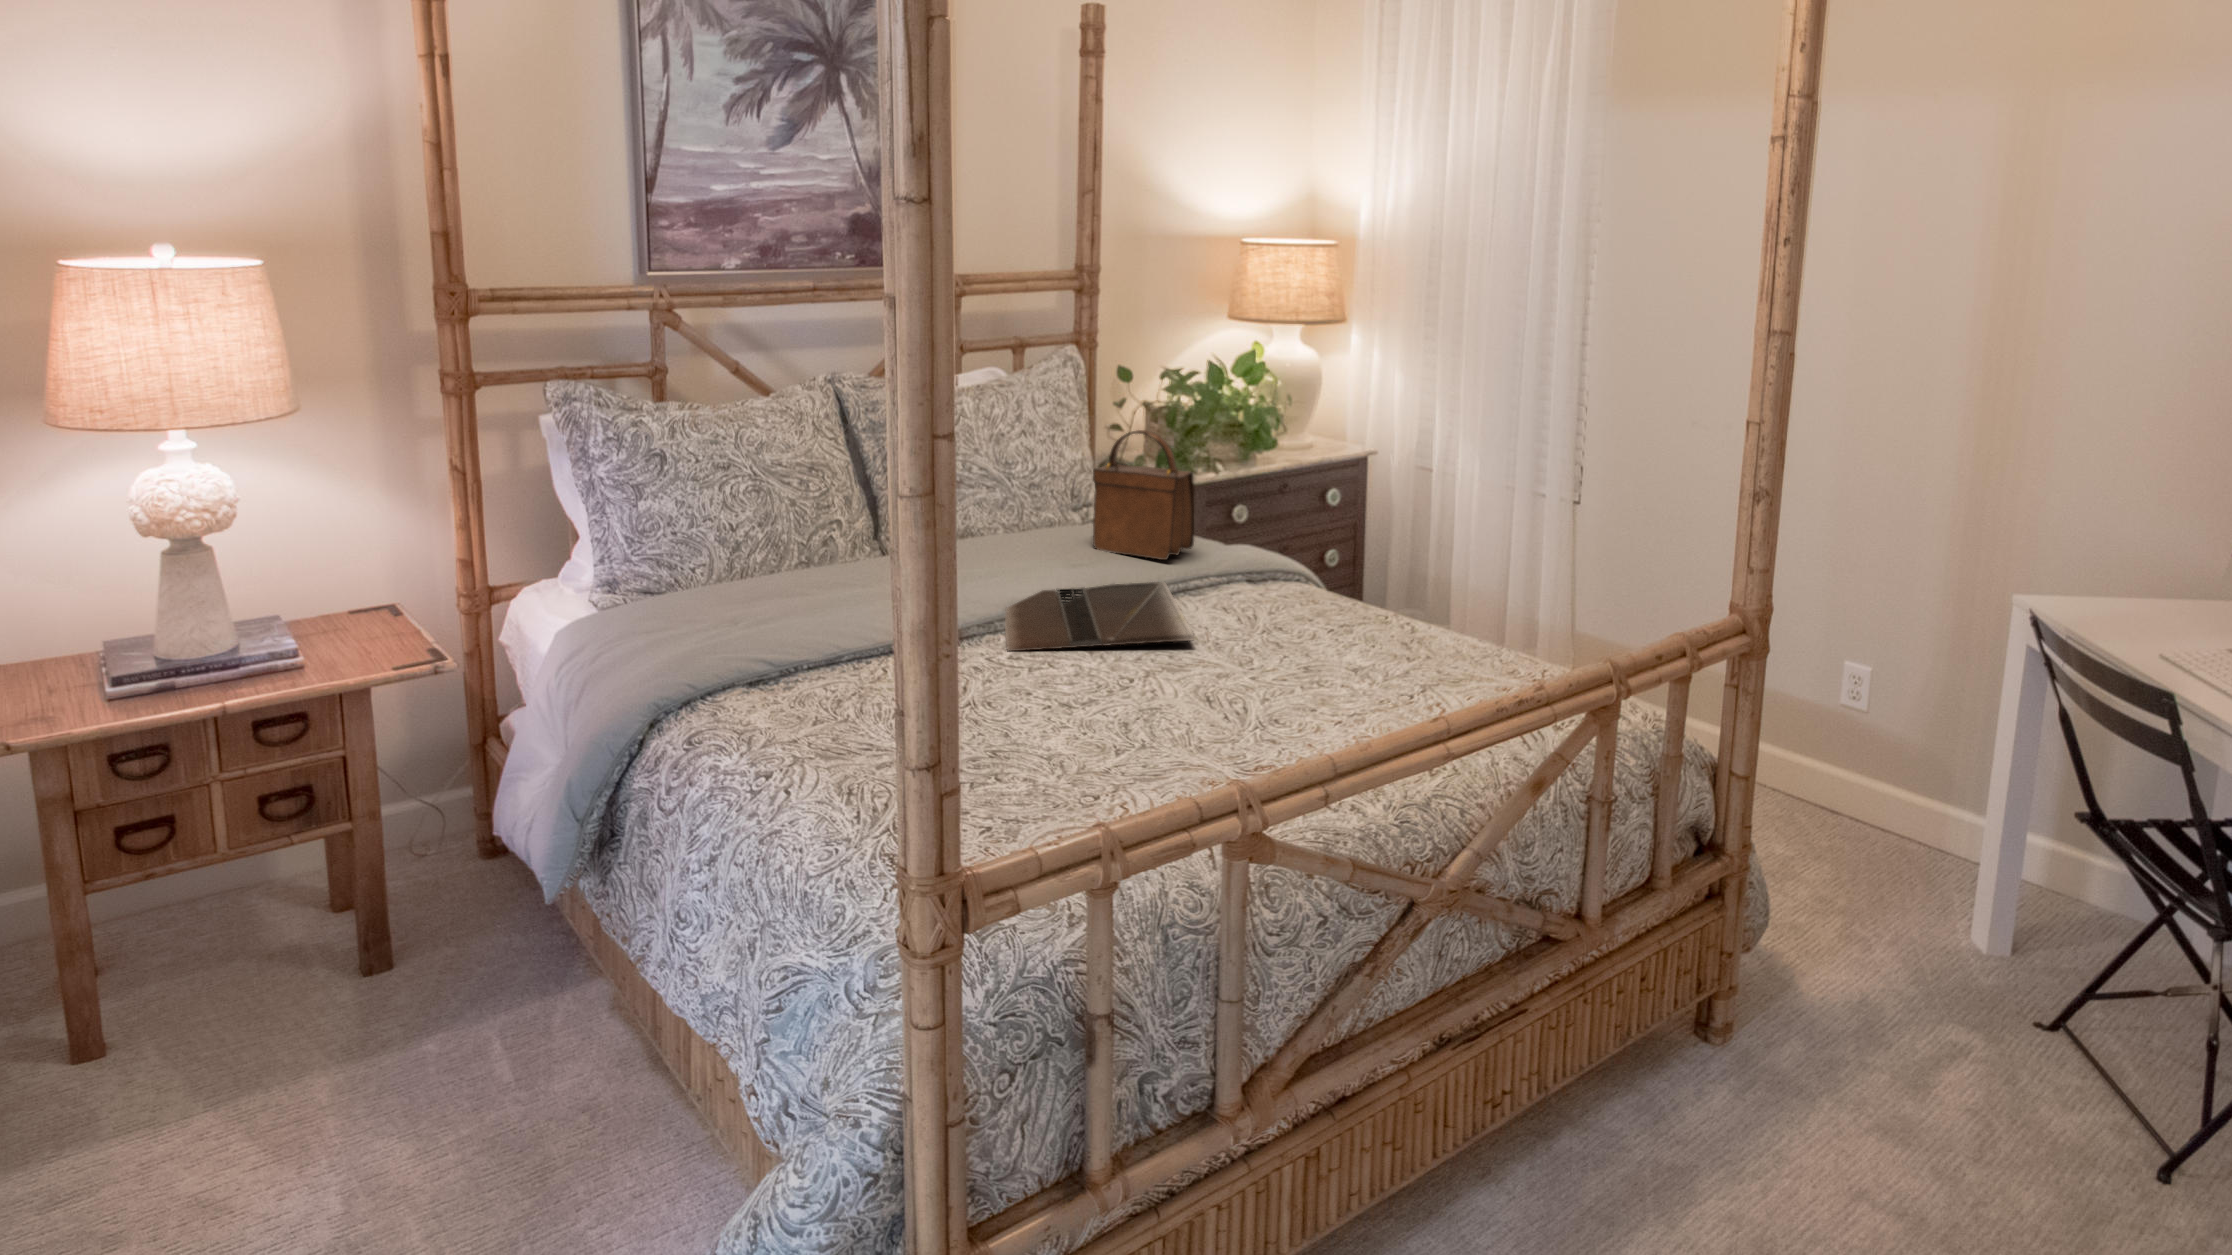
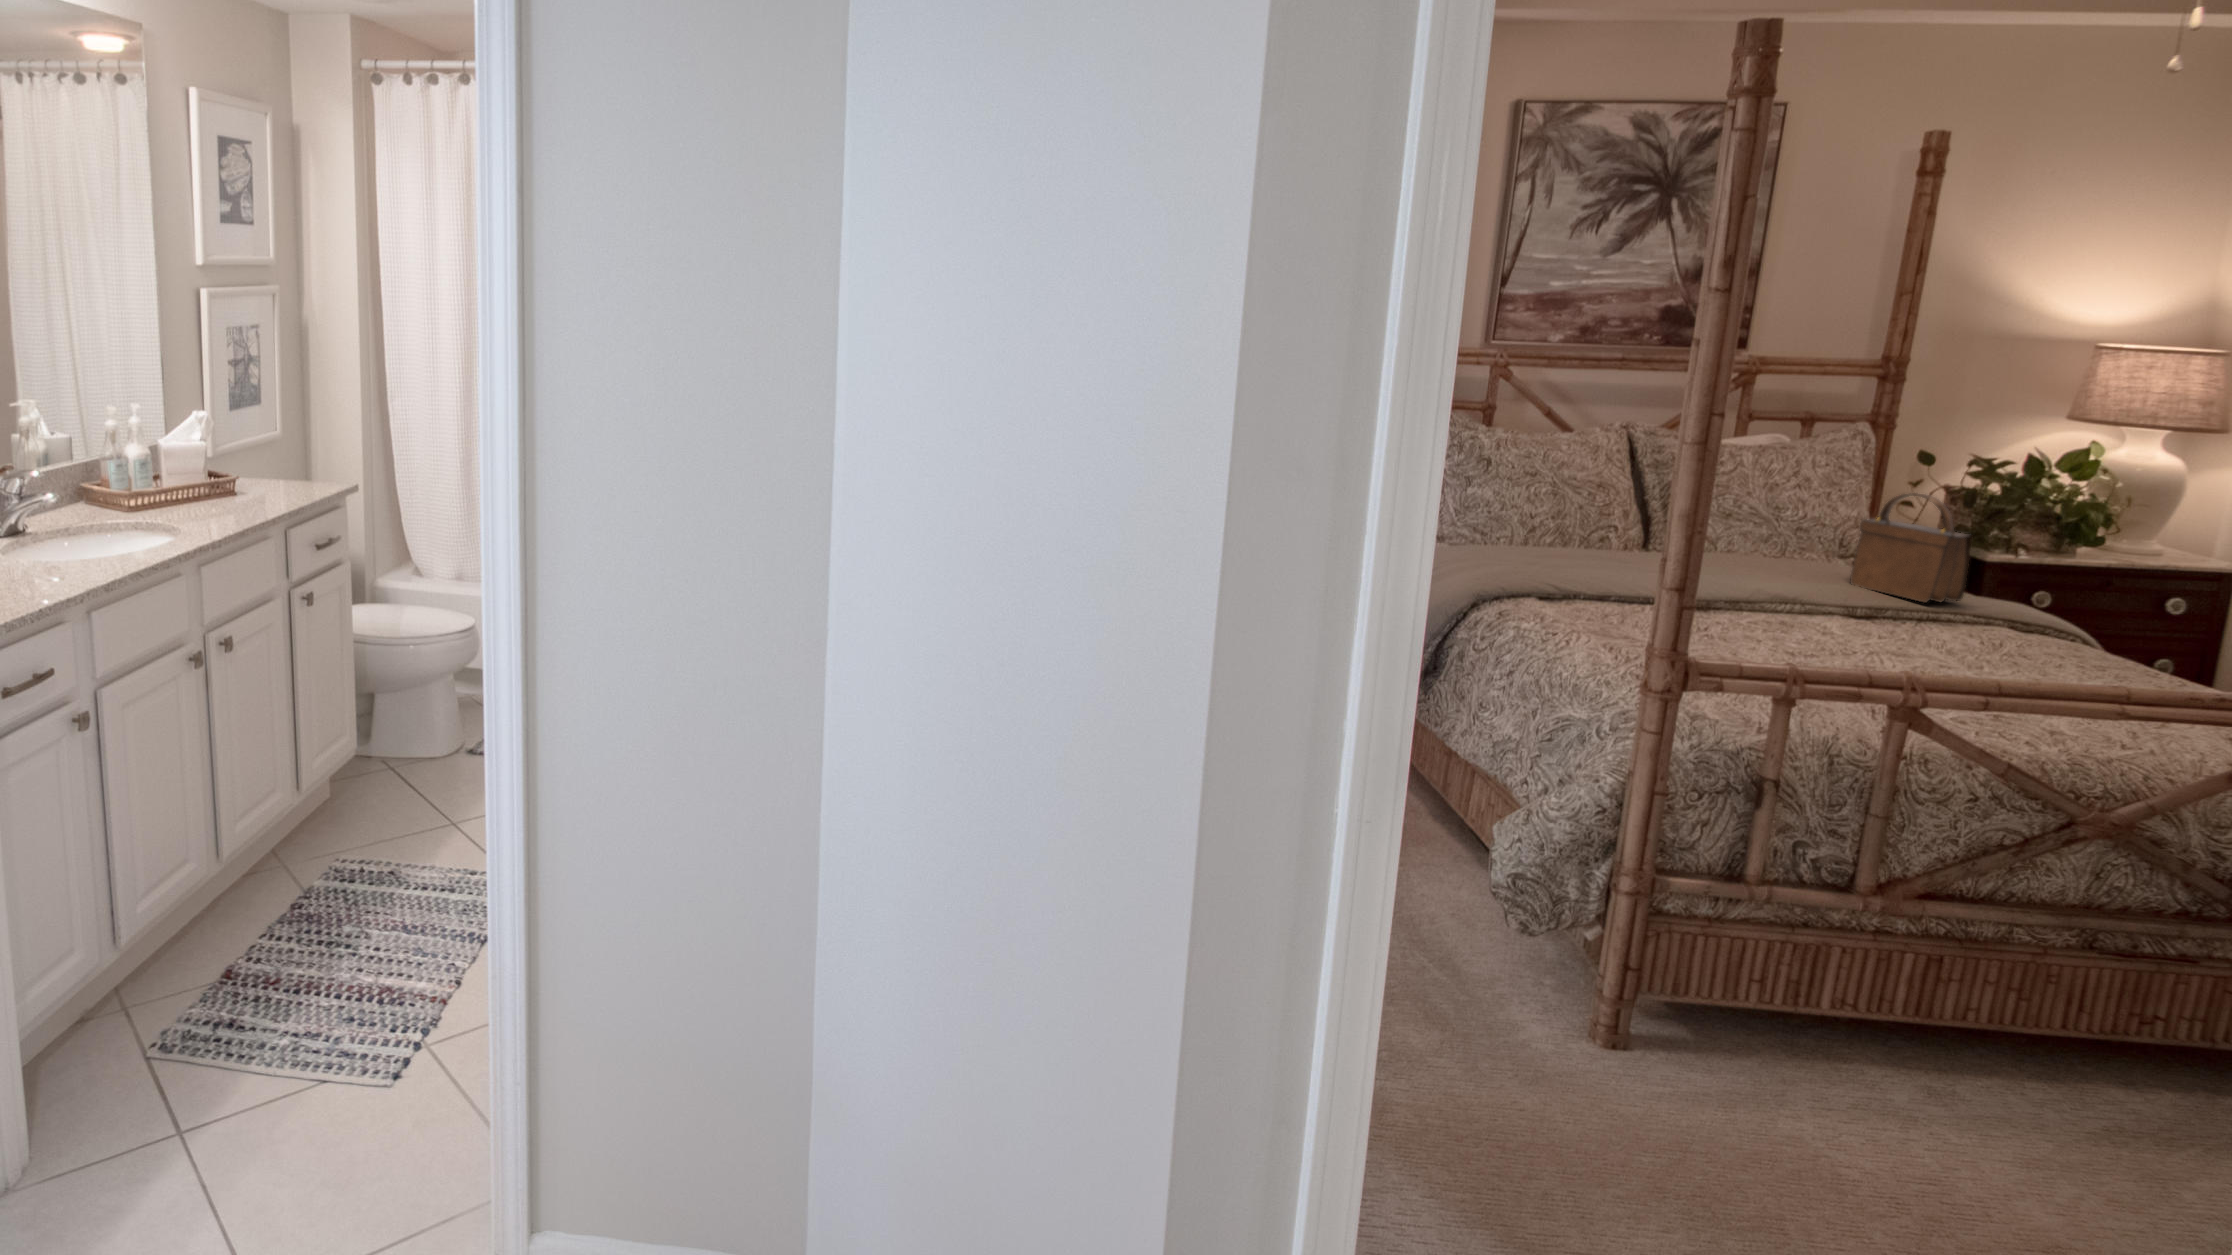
laptop: present [1005,582,1194,651] -> none [1745,592,1928,648]

